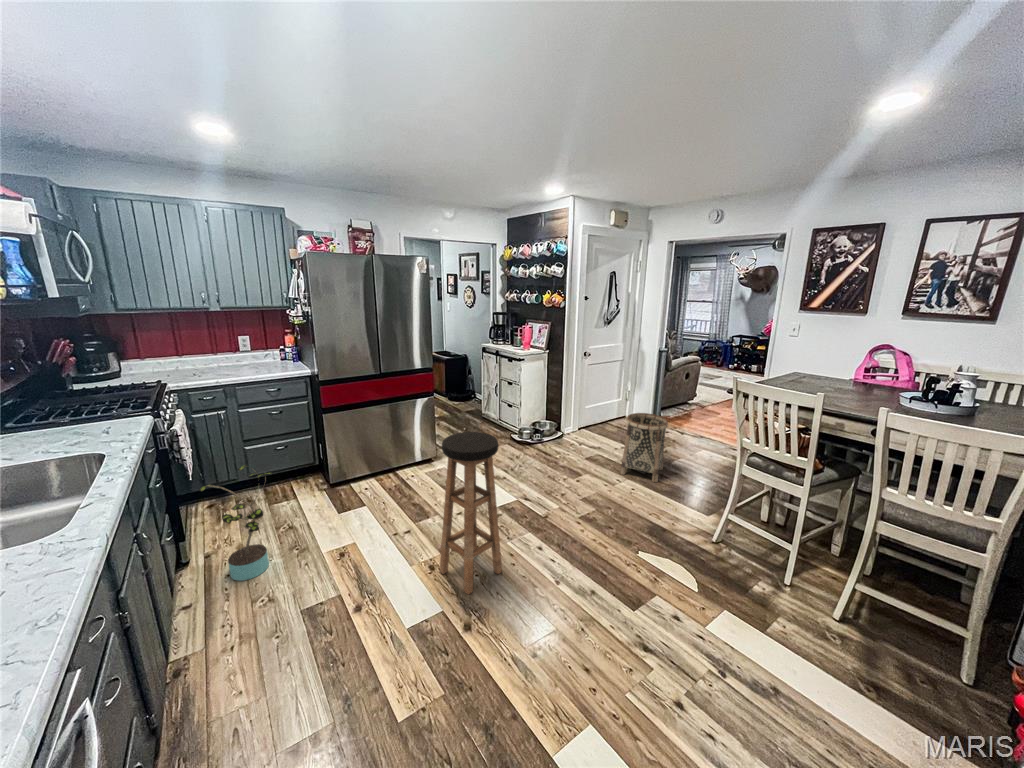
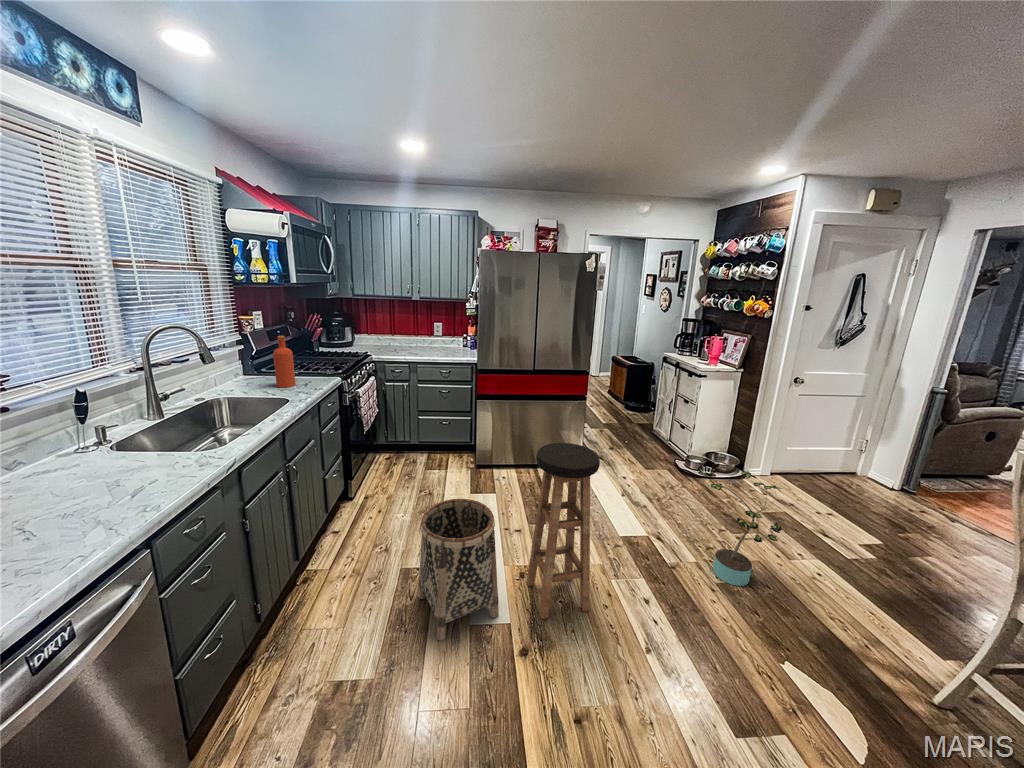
bottle: none [37,370,84,443] -> present [273,336,296,387]
basket: present [620,413,668,482] -> present [418,499,499,641]
potted plant: present [199,464,271,581] -> present [711,471,782,586]

